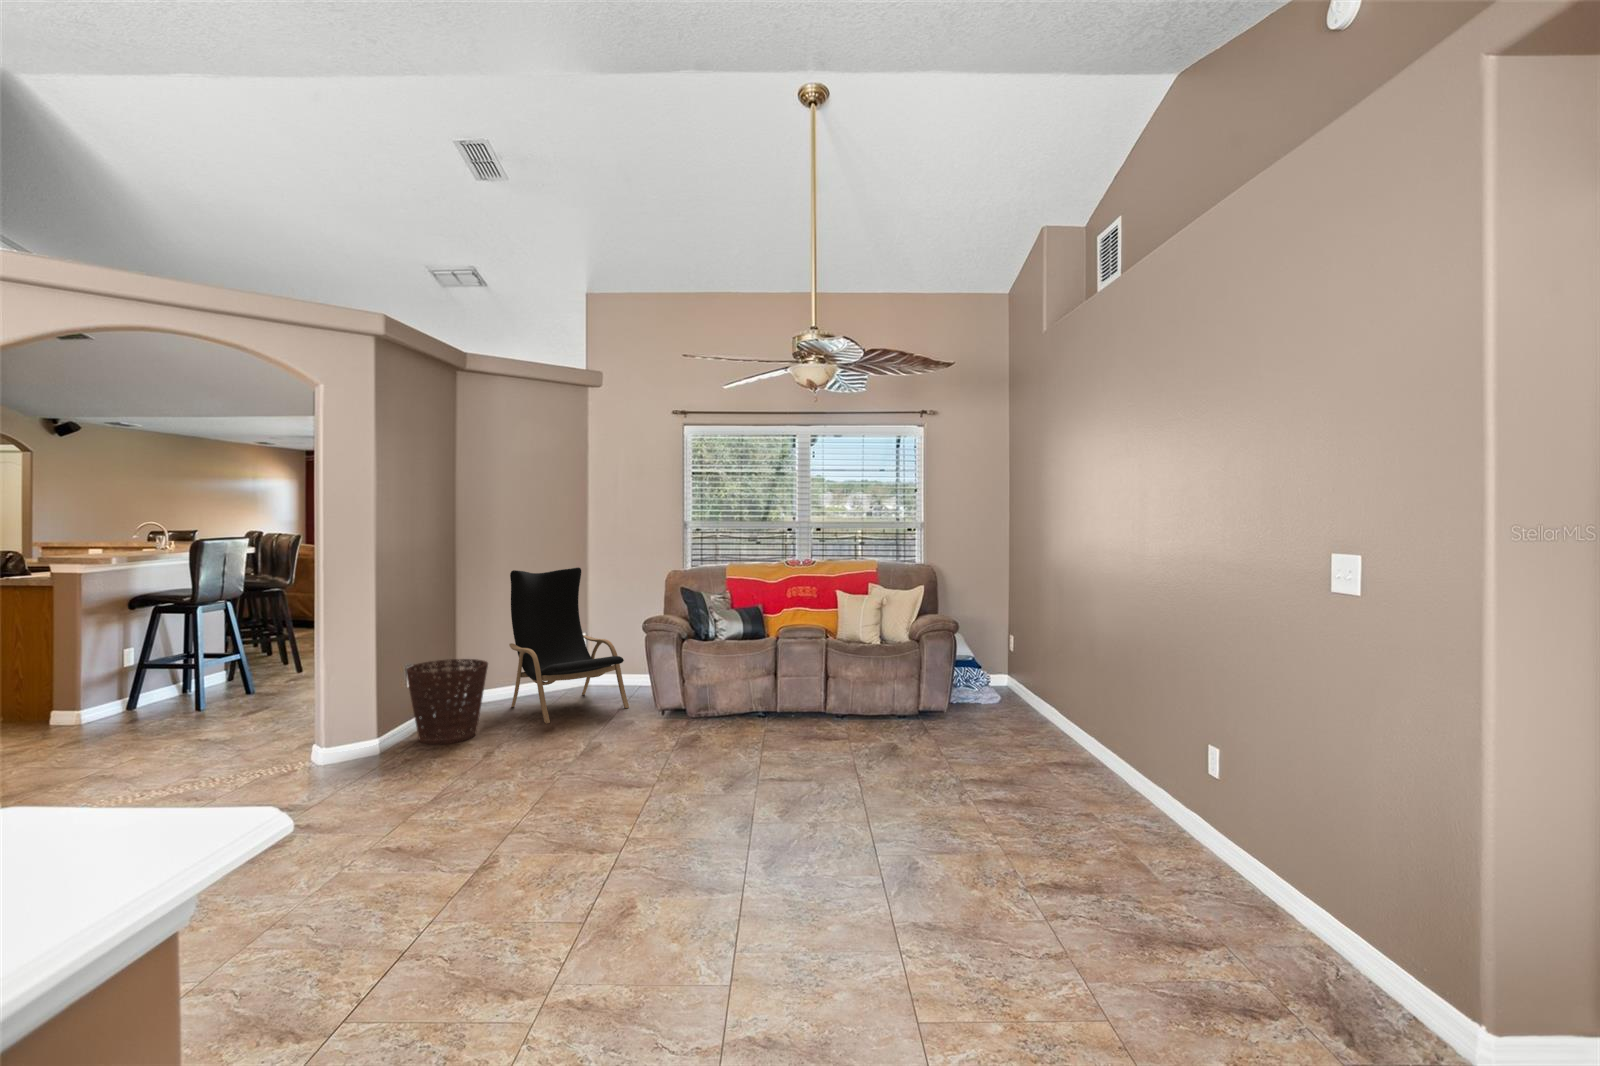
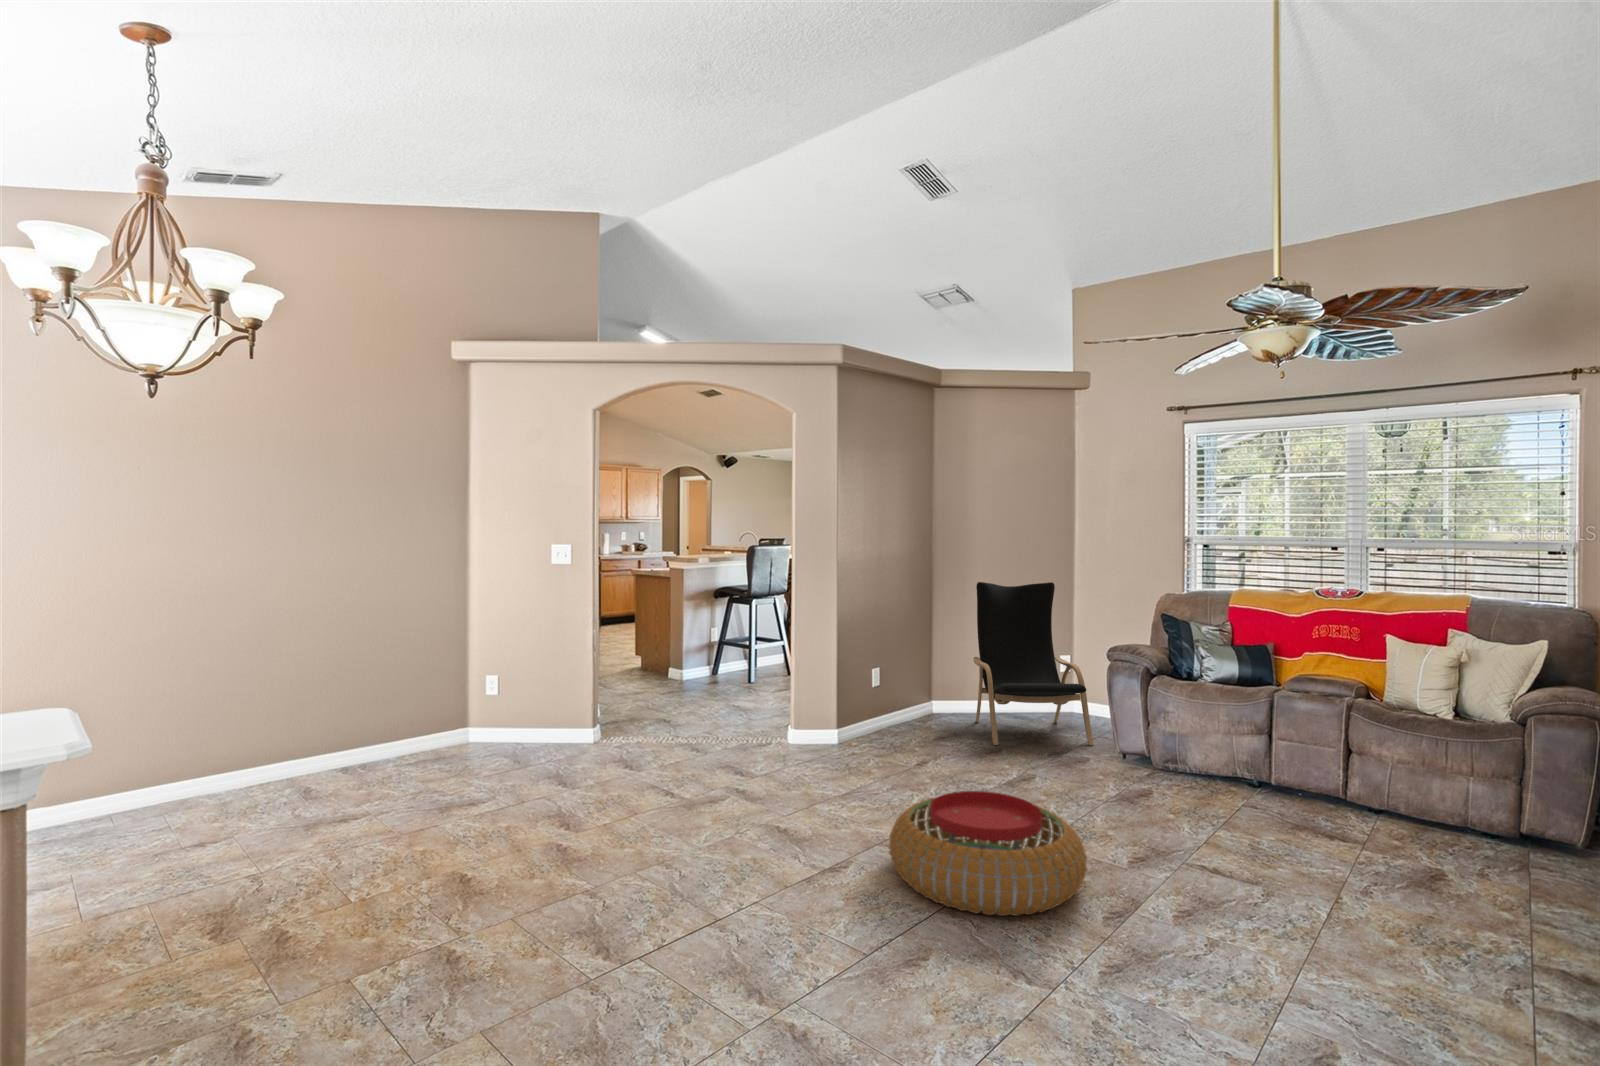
basket: present [406,659,488,745] -> none [864,664,937,746]
pouf: none [540,756,714,862] -> present [889,791,1087,916]

